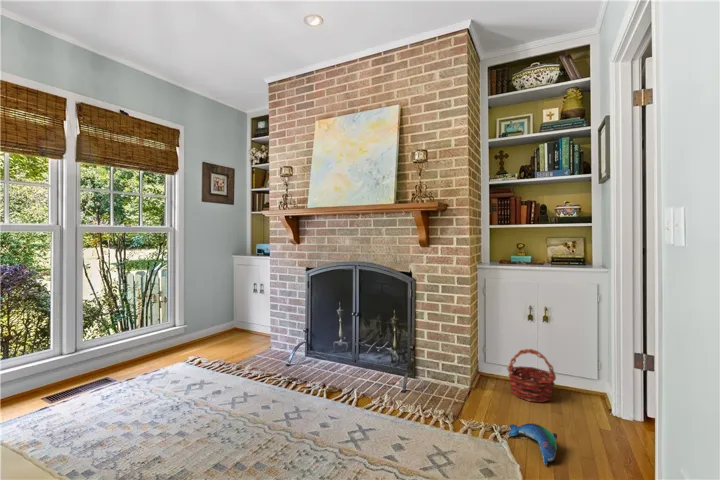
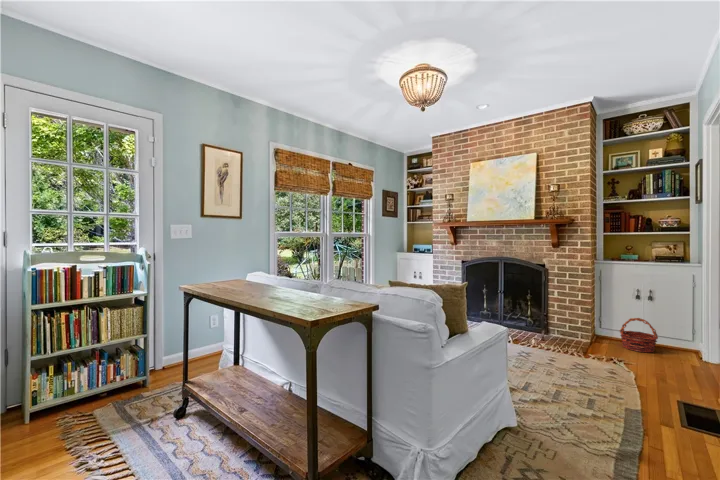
plush toy: present [509,423,557,465] -> none [622,357,657,375]

